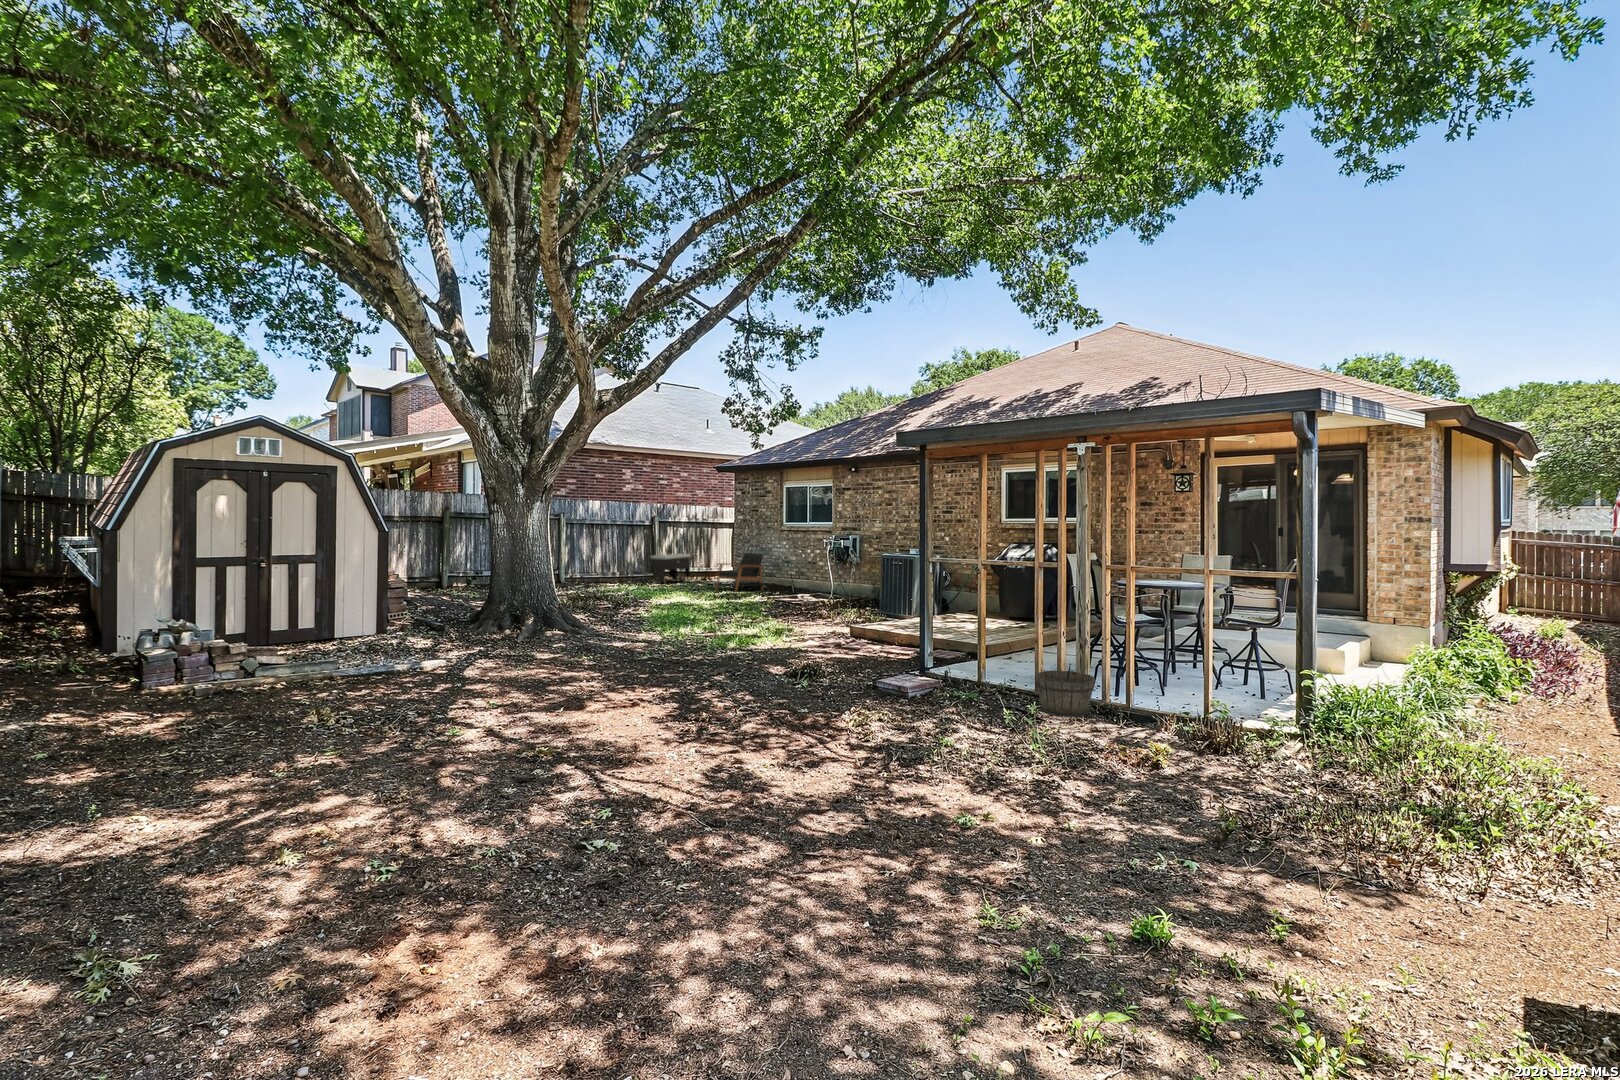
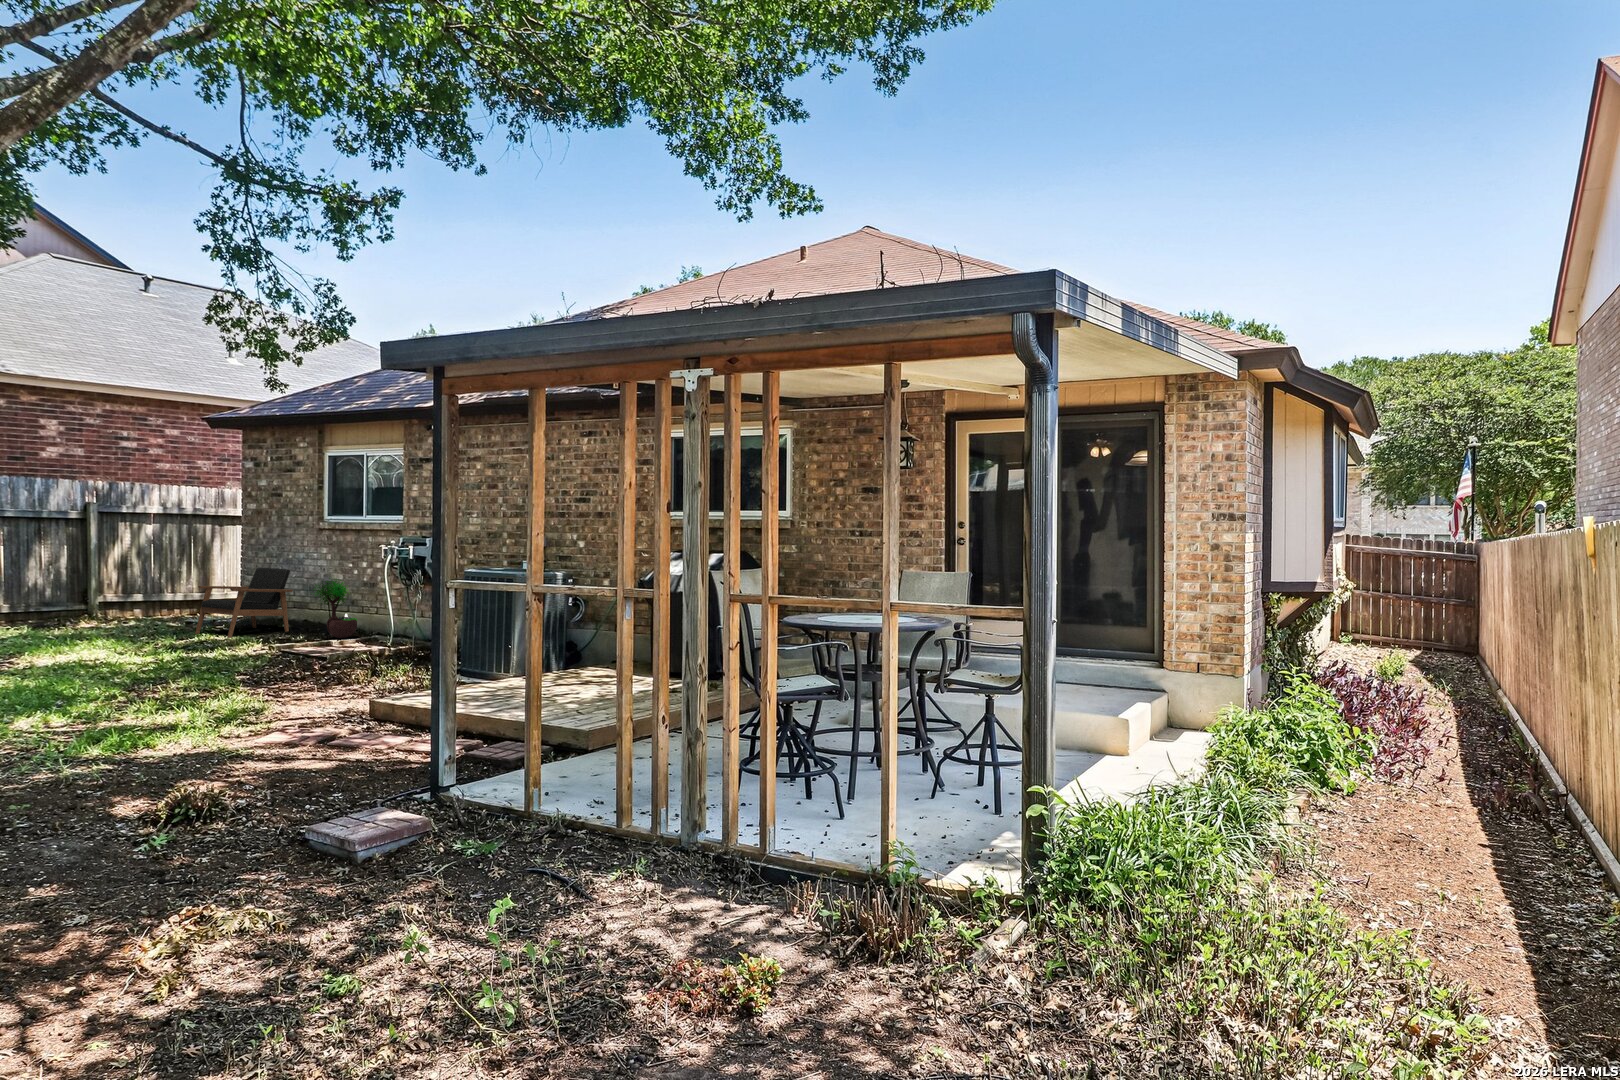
storage bench: present [651,553,691,583] -> none [81,569,169,624]
potted tree: none [781,557,805,594] -> present [314,578,357,638]
wooden bucket: present [1035,664,1095,717] -> none [578,779,693,887]

